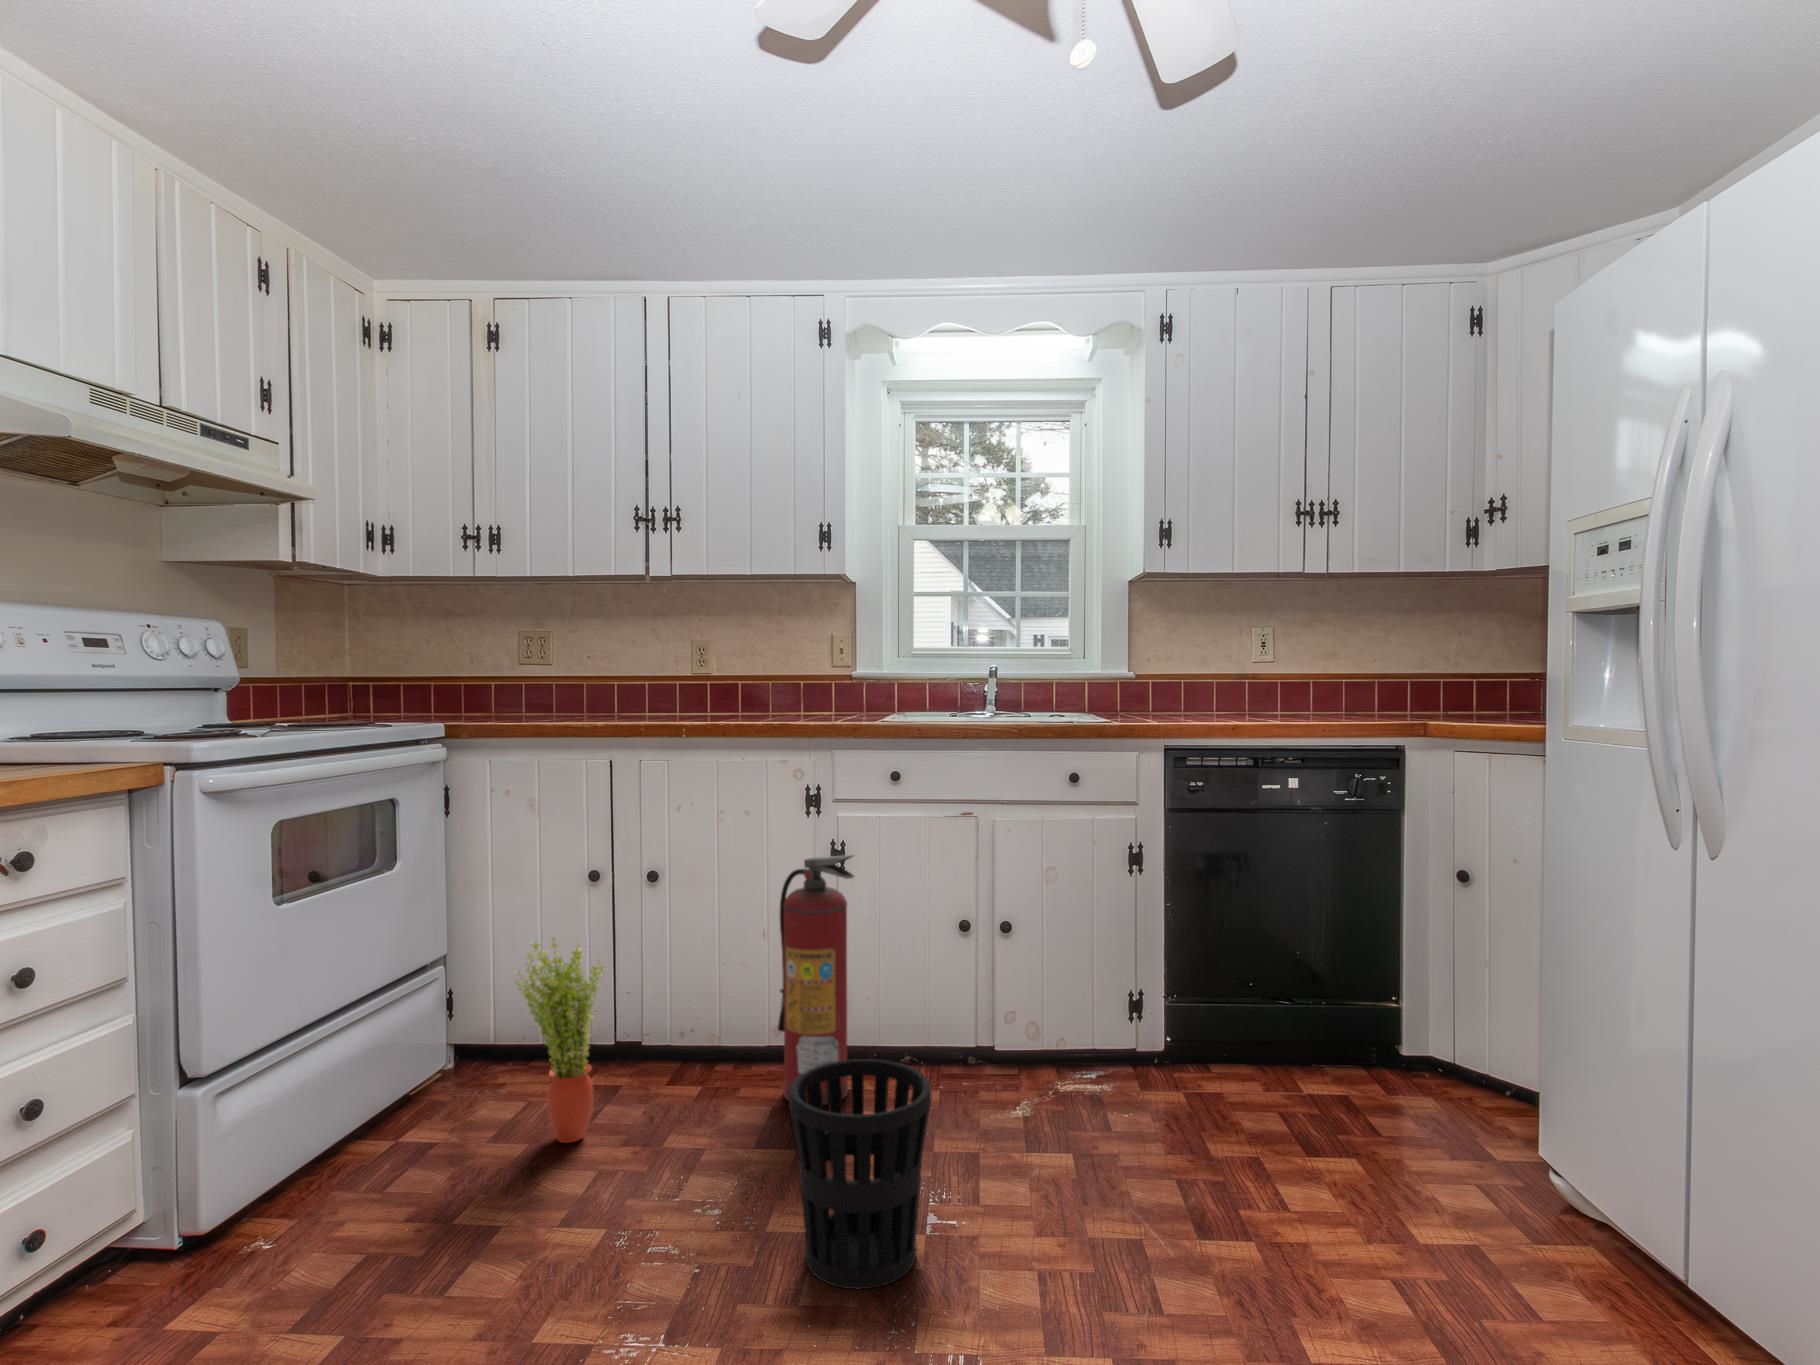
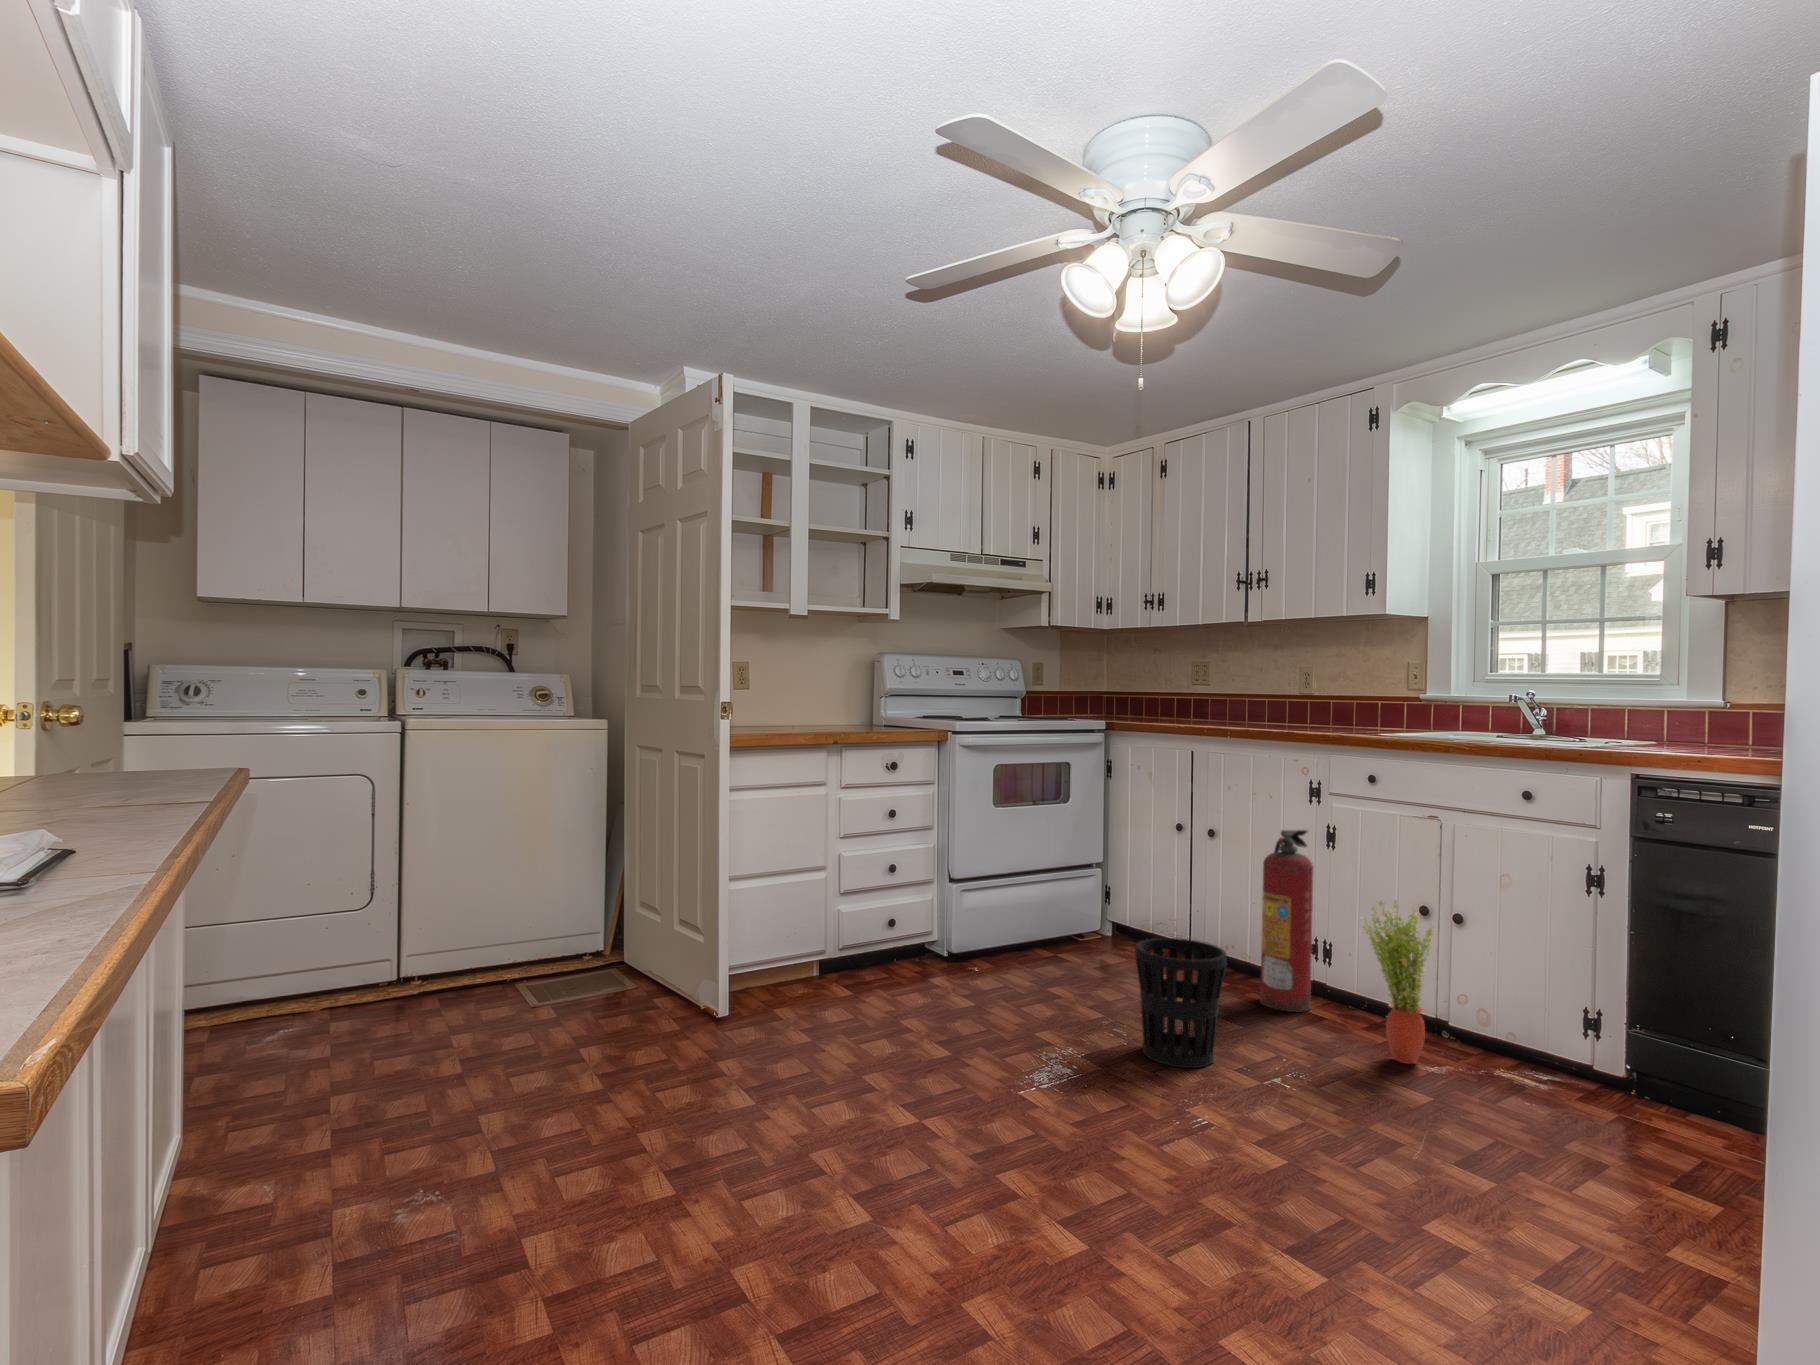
potted plant: present [515,938,605,1143] -> present [1363,901,1433,1064]

